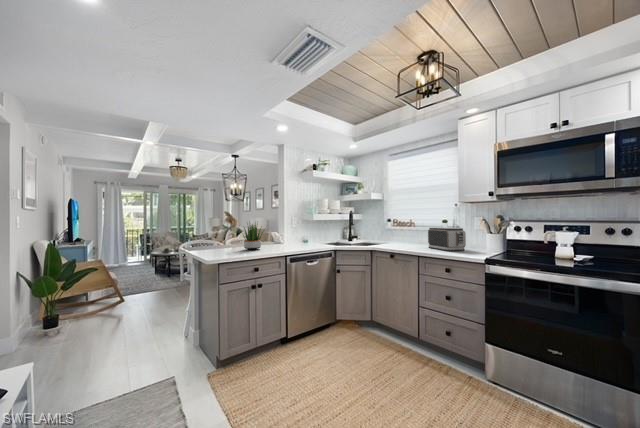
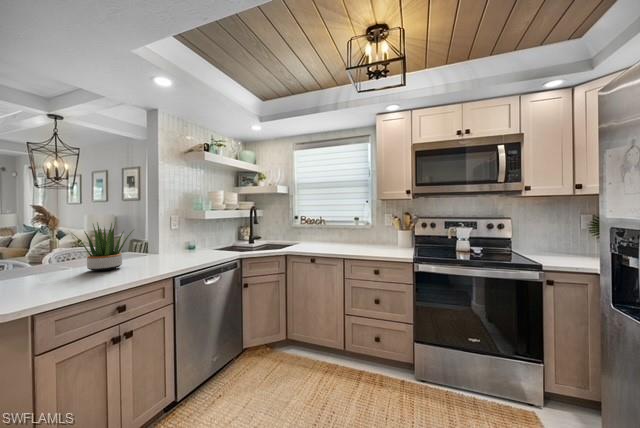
toaster: present [428,228,466,251] -> none [345,225,382,250]

